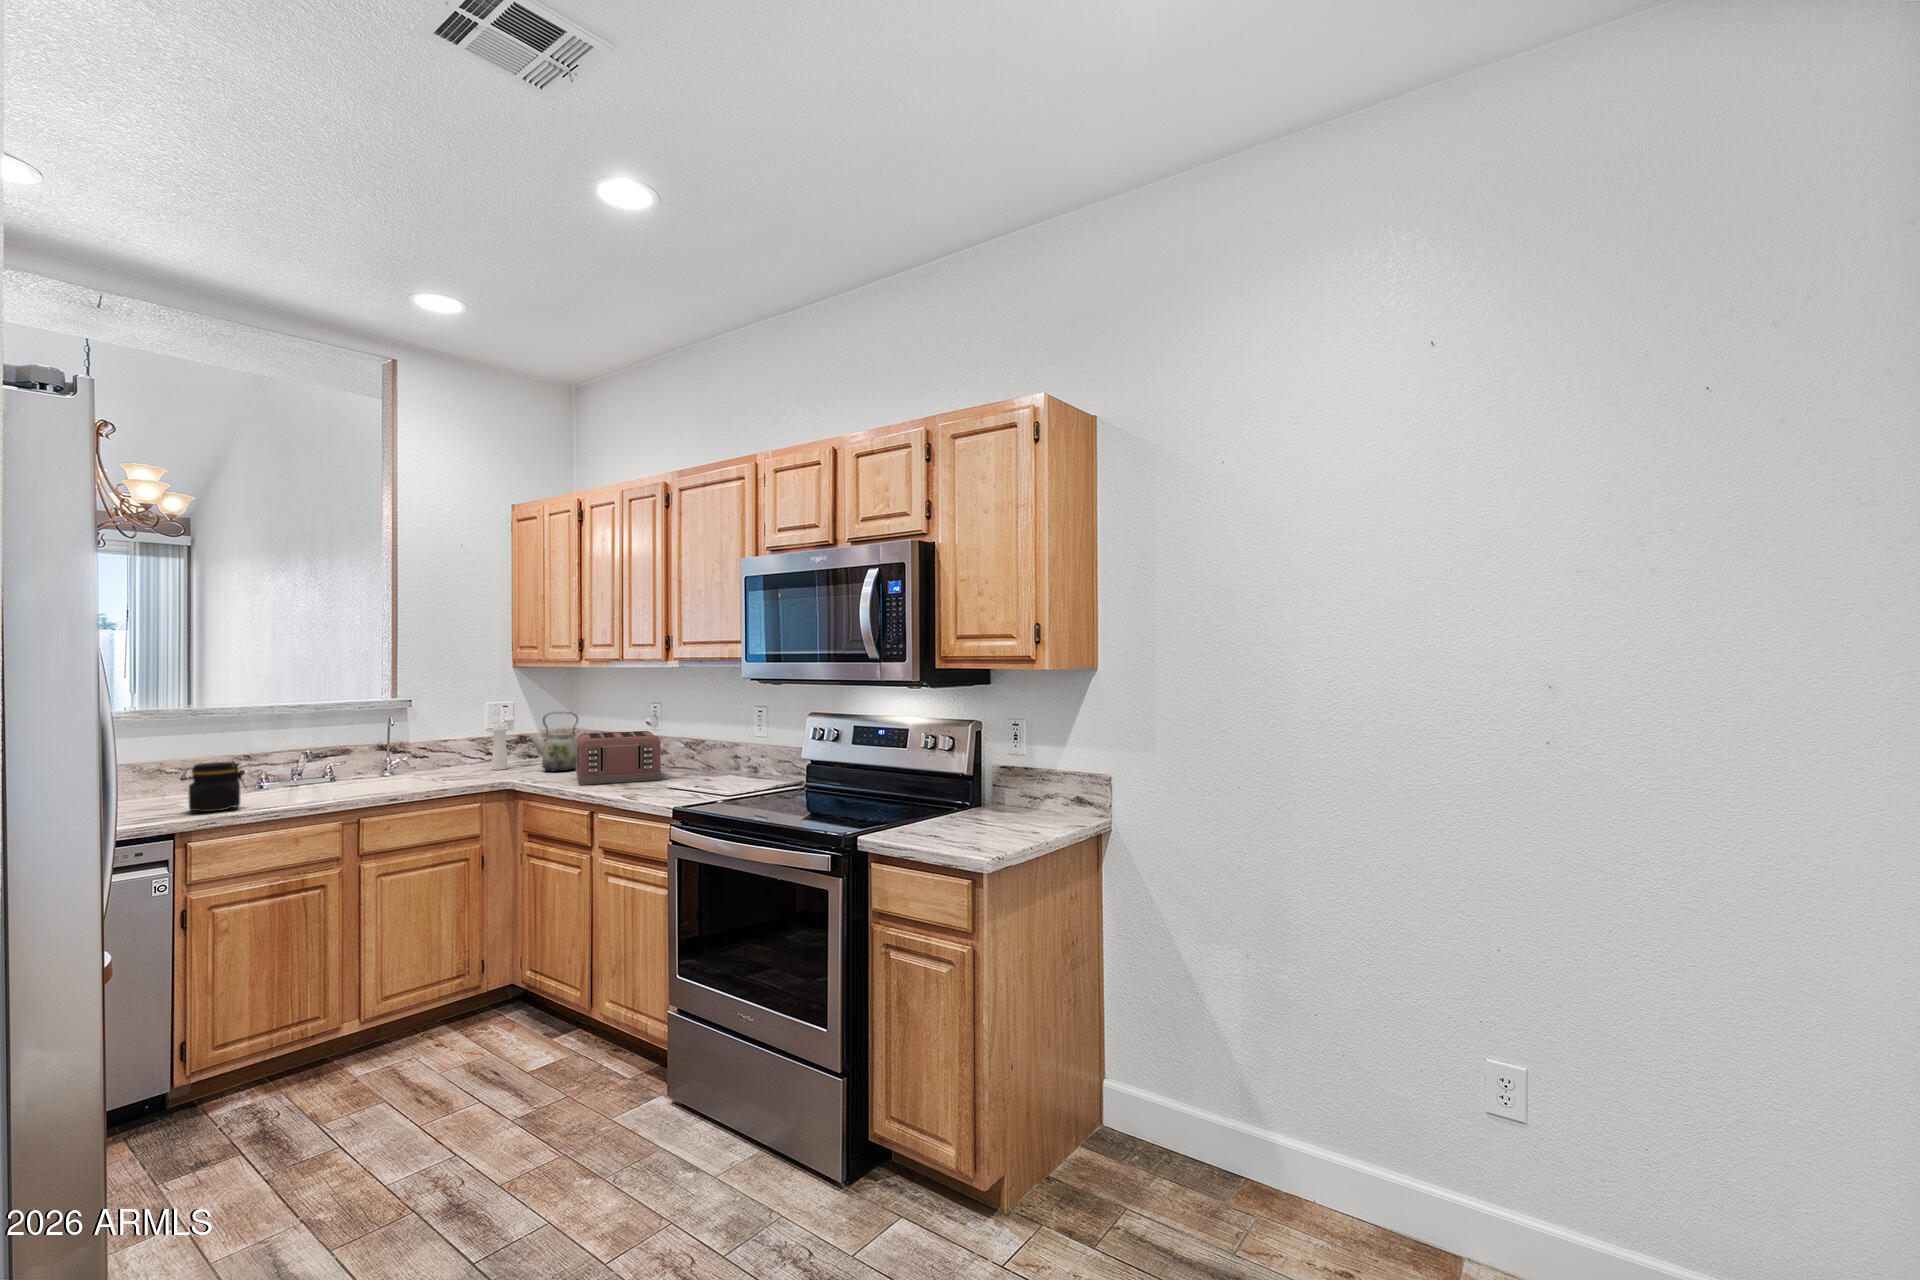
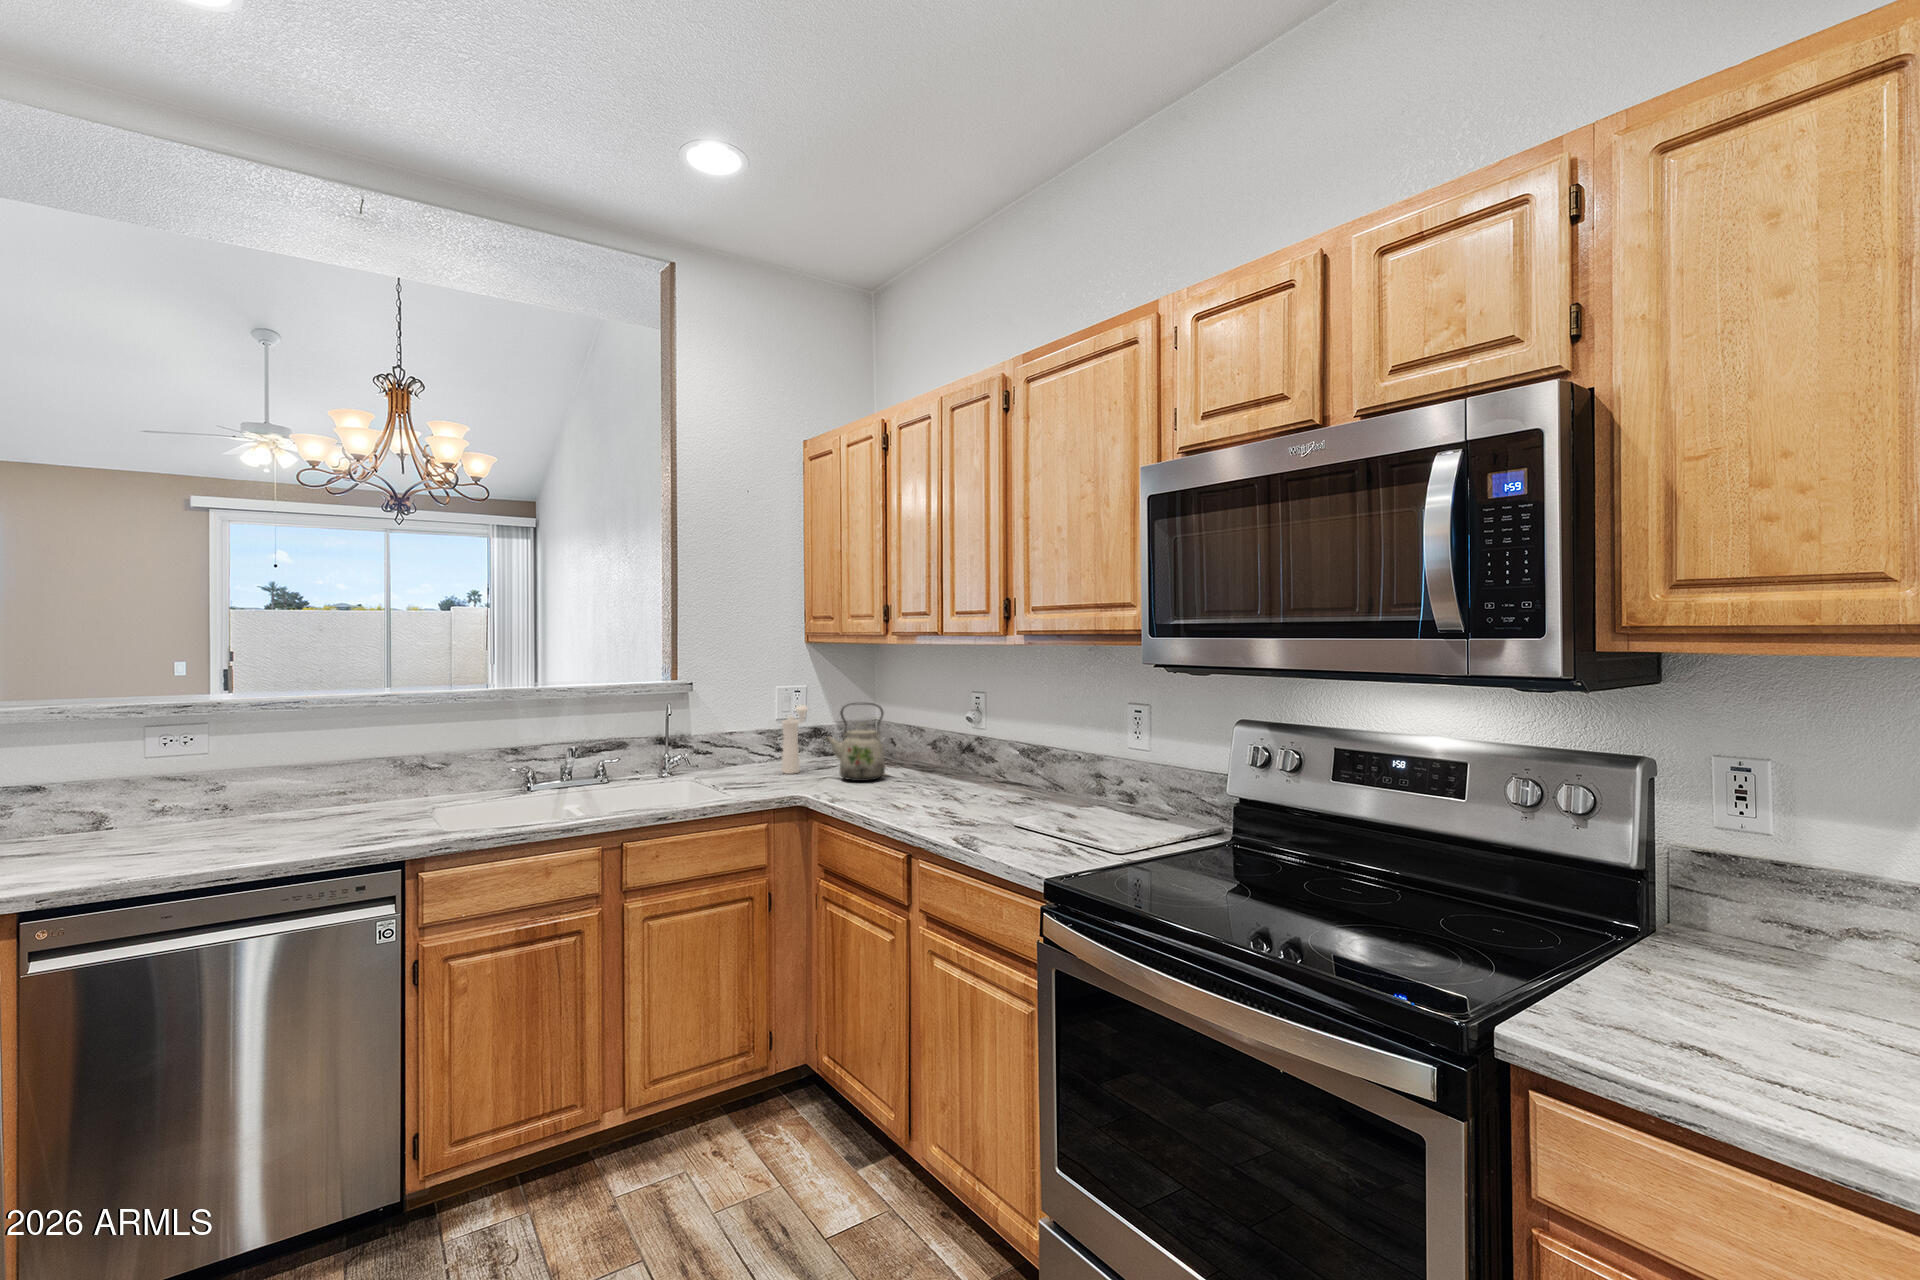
toaster: present [576,731,662,785] -> none [883,733,999,810]
jar: present [181,762,246,812] -> none [412,765,491,831]

